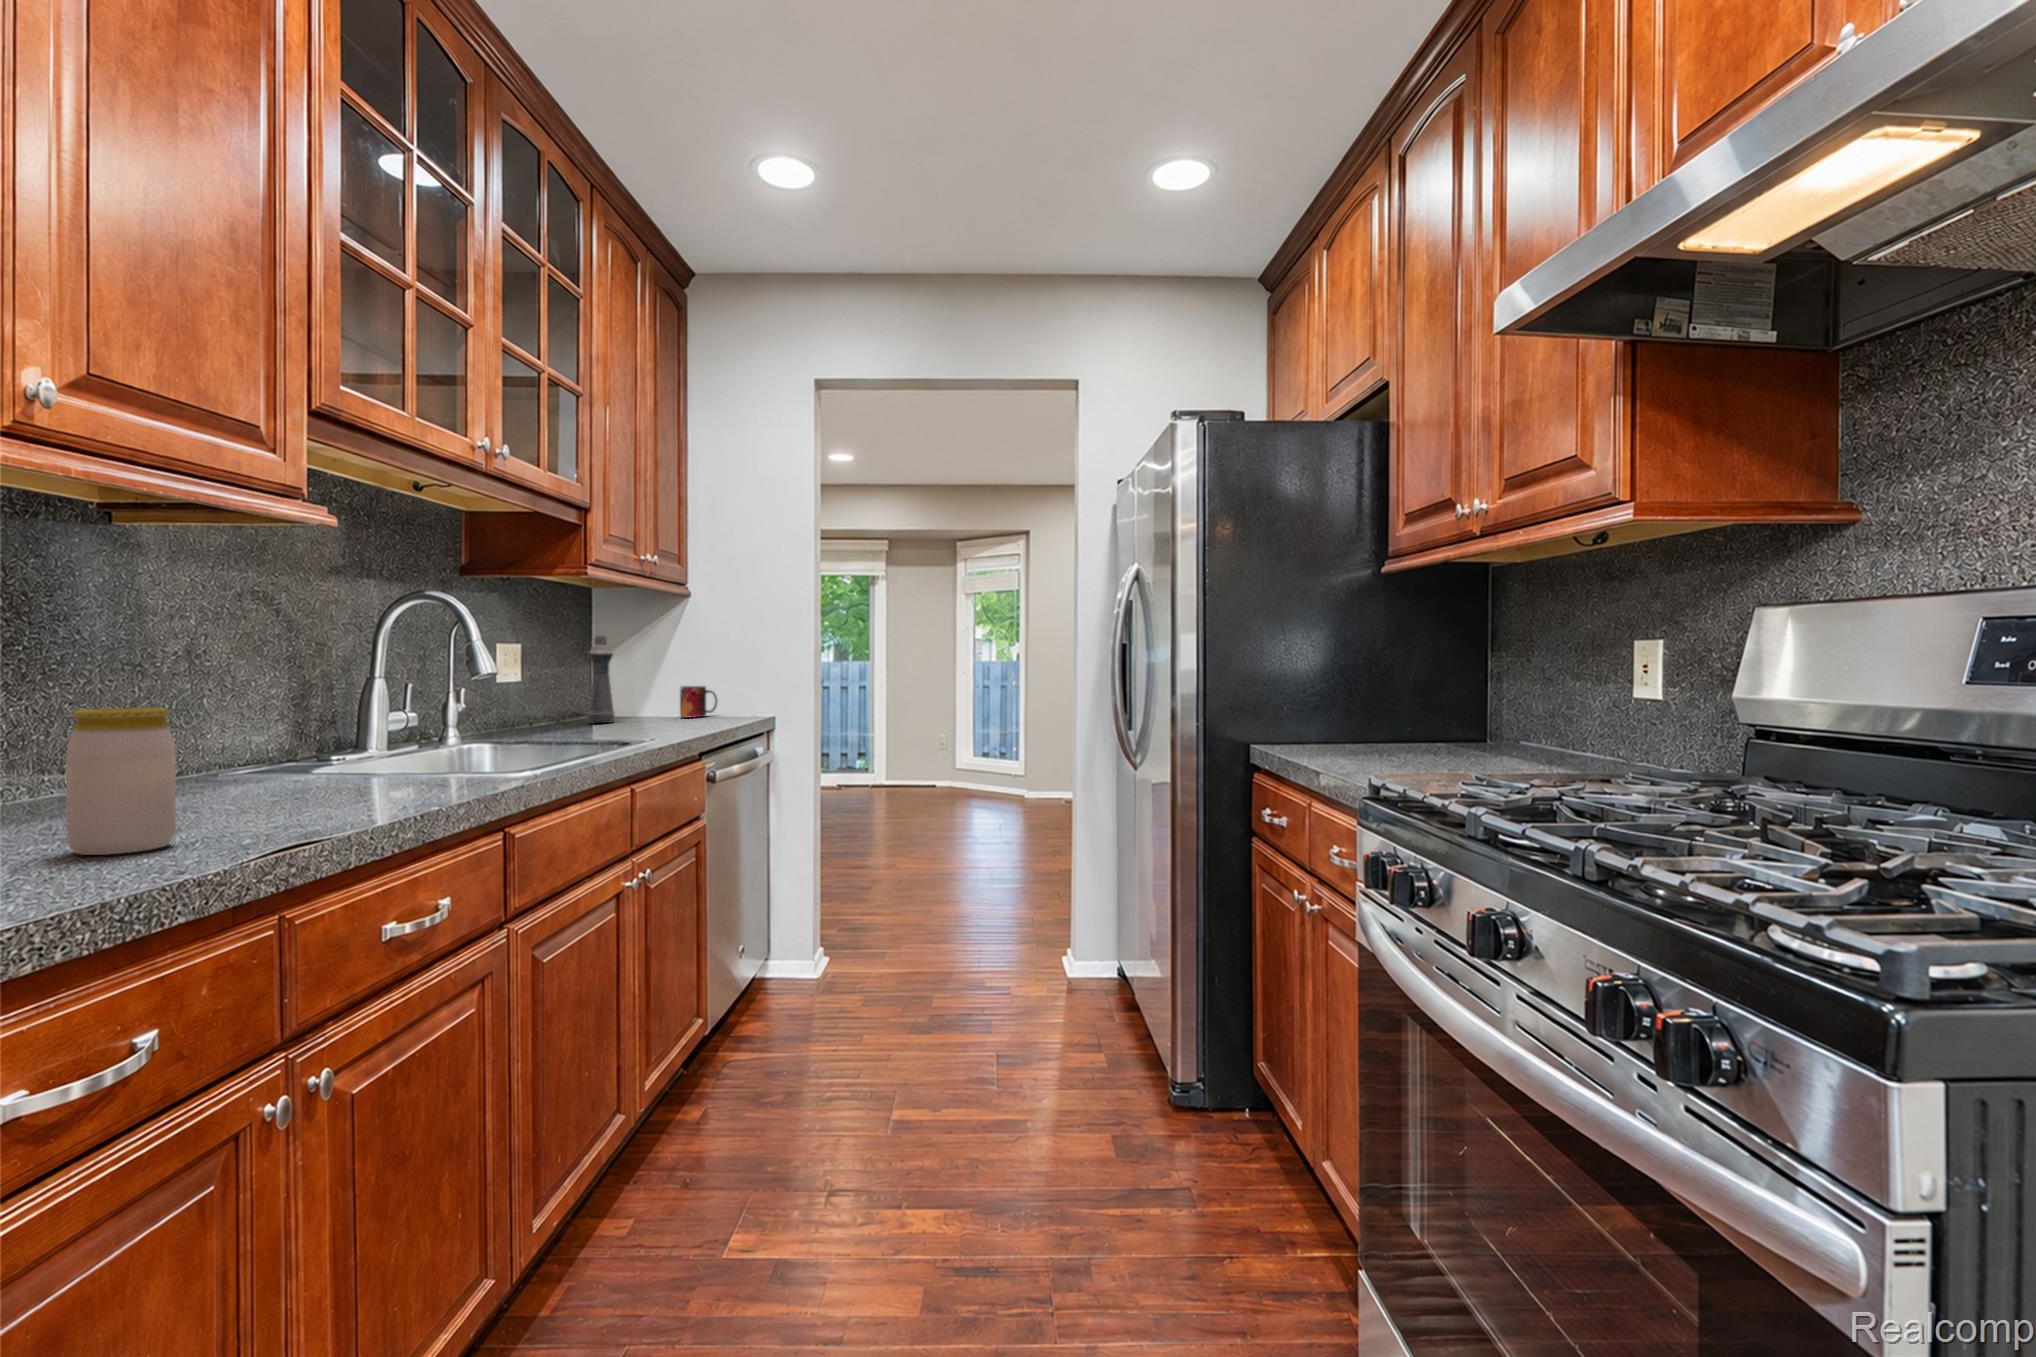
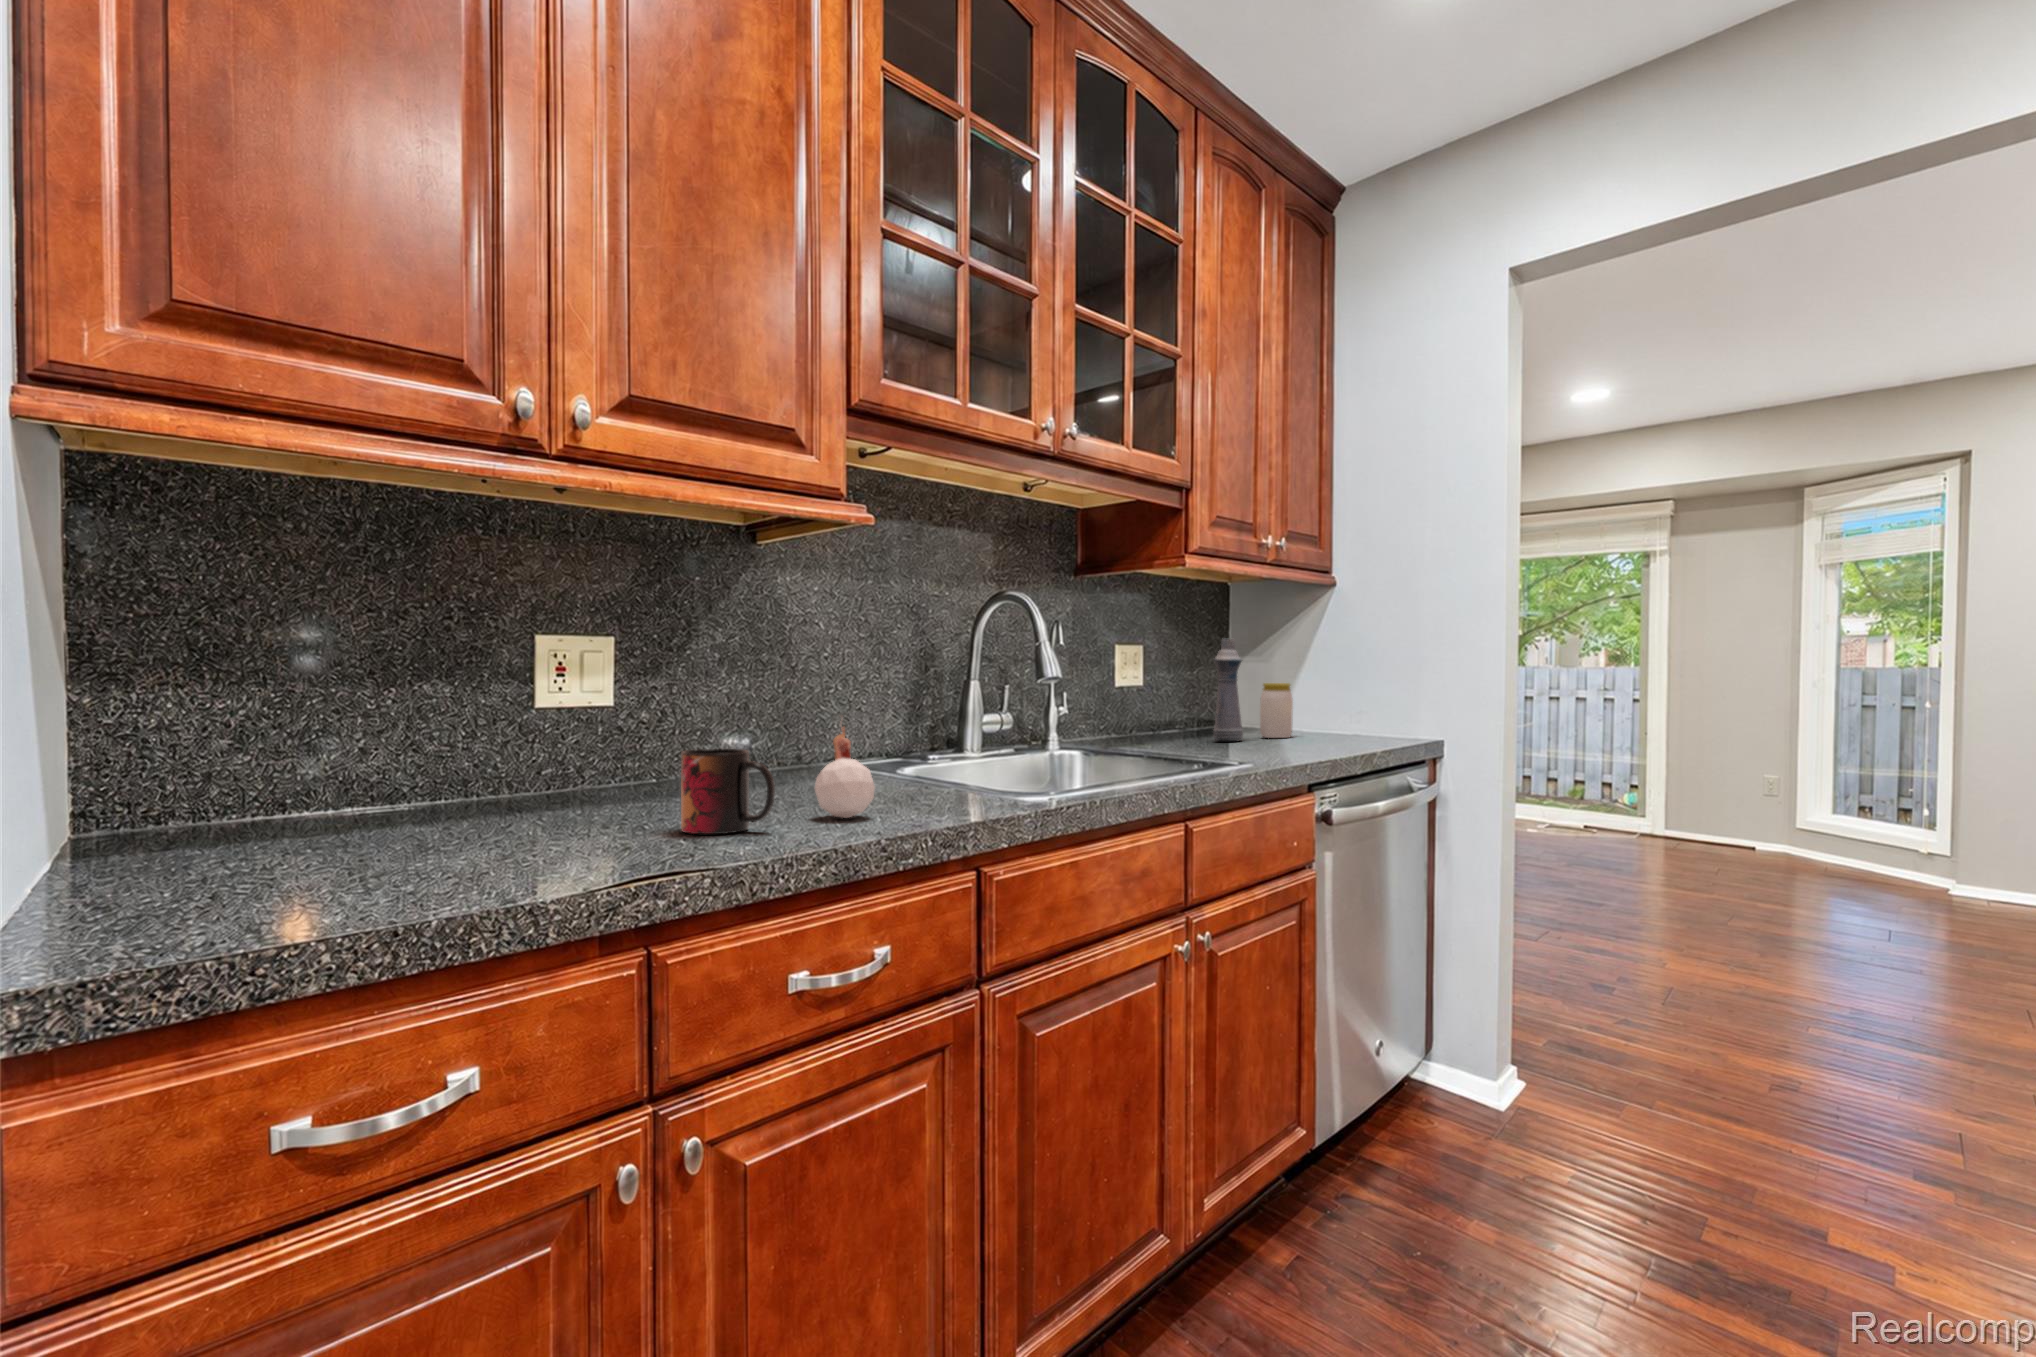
mug: present [680,686,717,717] -> present [681,749,775,834]
candle: none [326,703,391,796] -> present [815,727,875,818]
jar: present [66,708,176,855] -> present [1260,683,1293,738]

